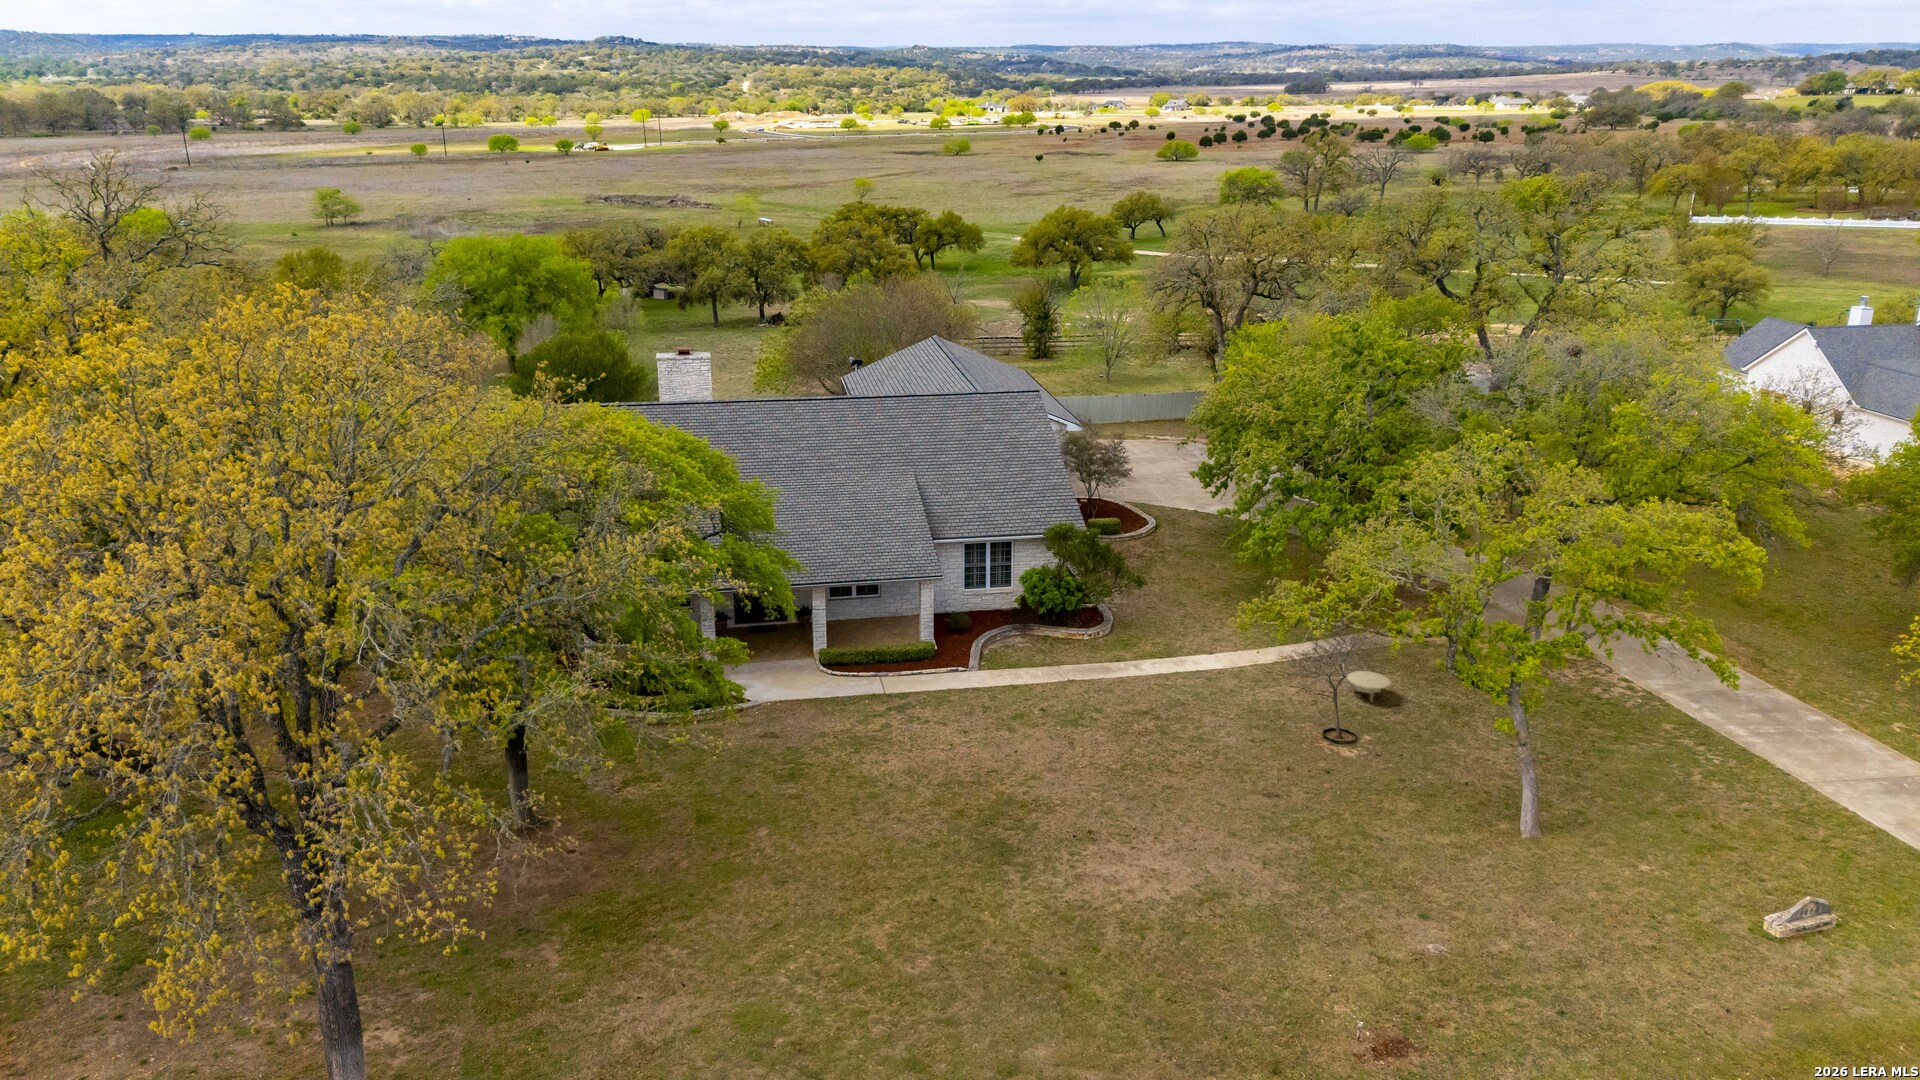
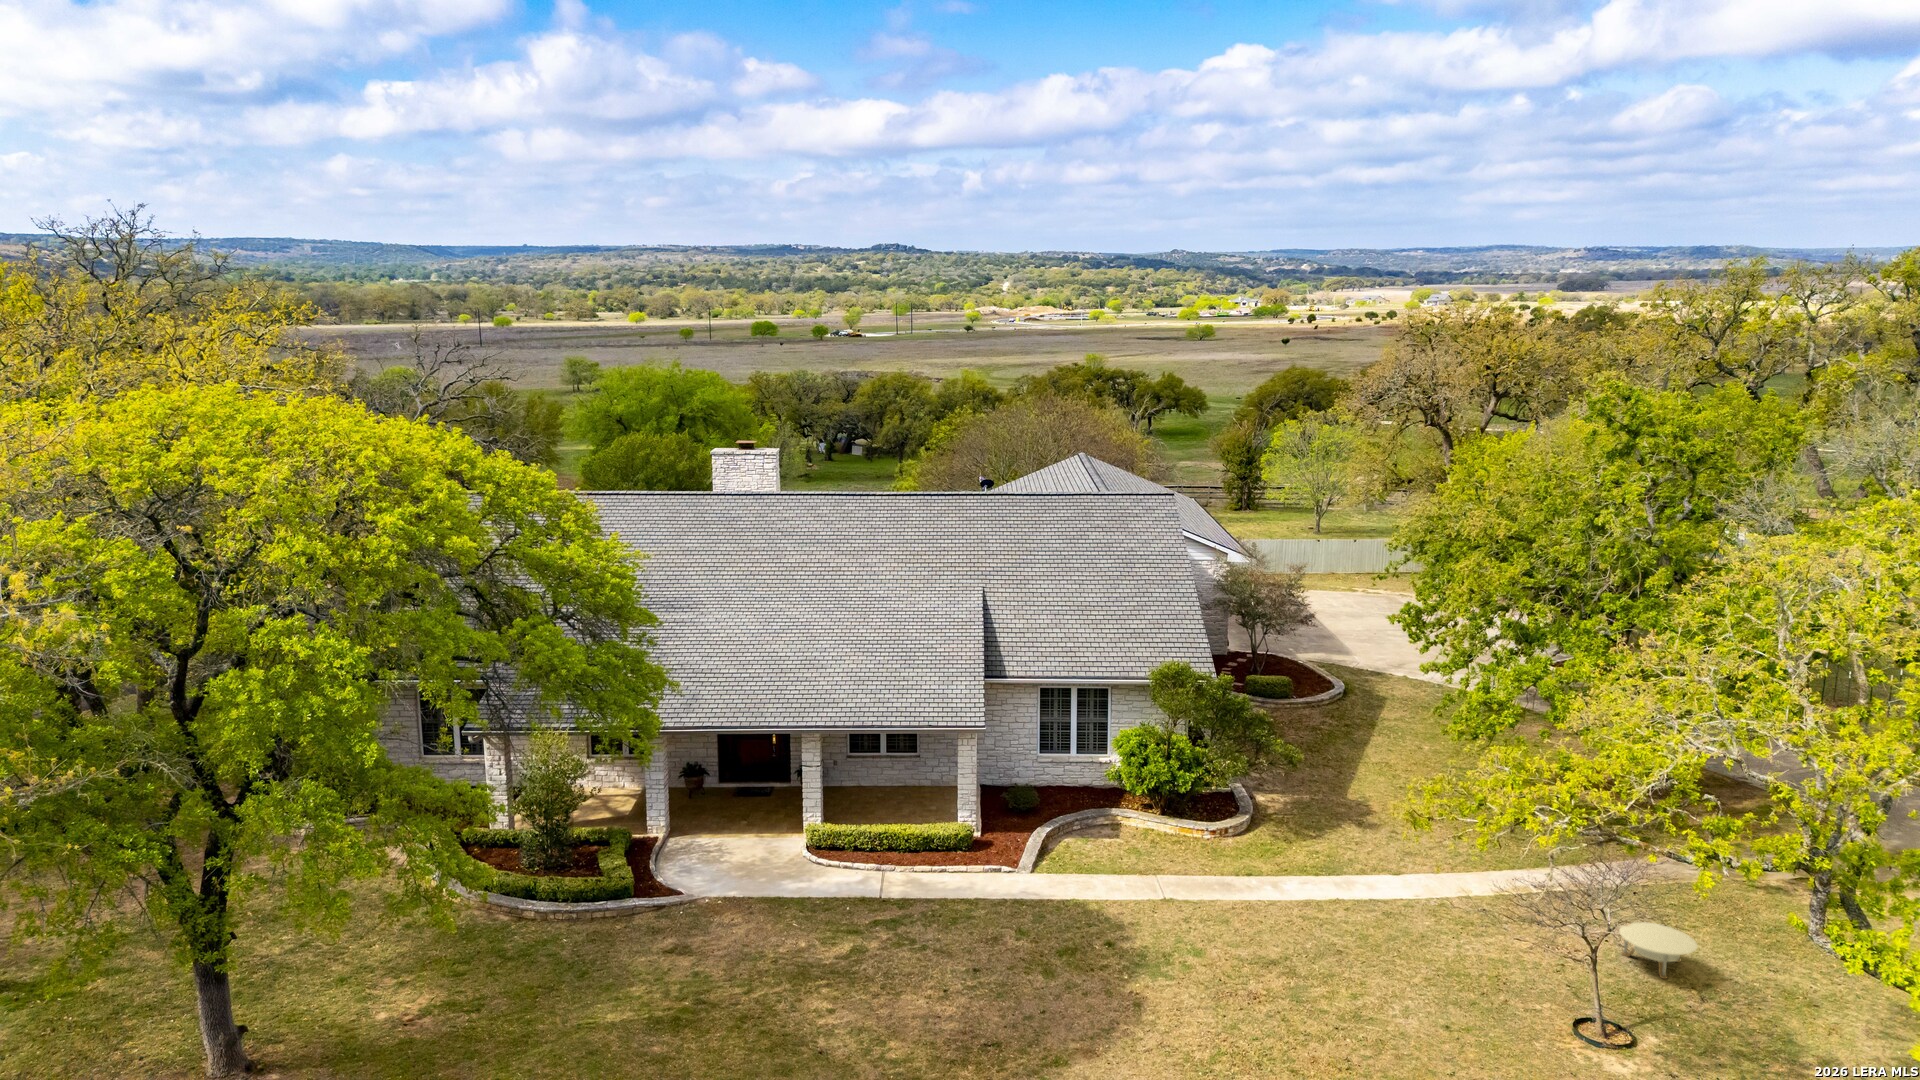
armchair: present [1009,595,1040,631] -> none [1096,766,1145,822]

